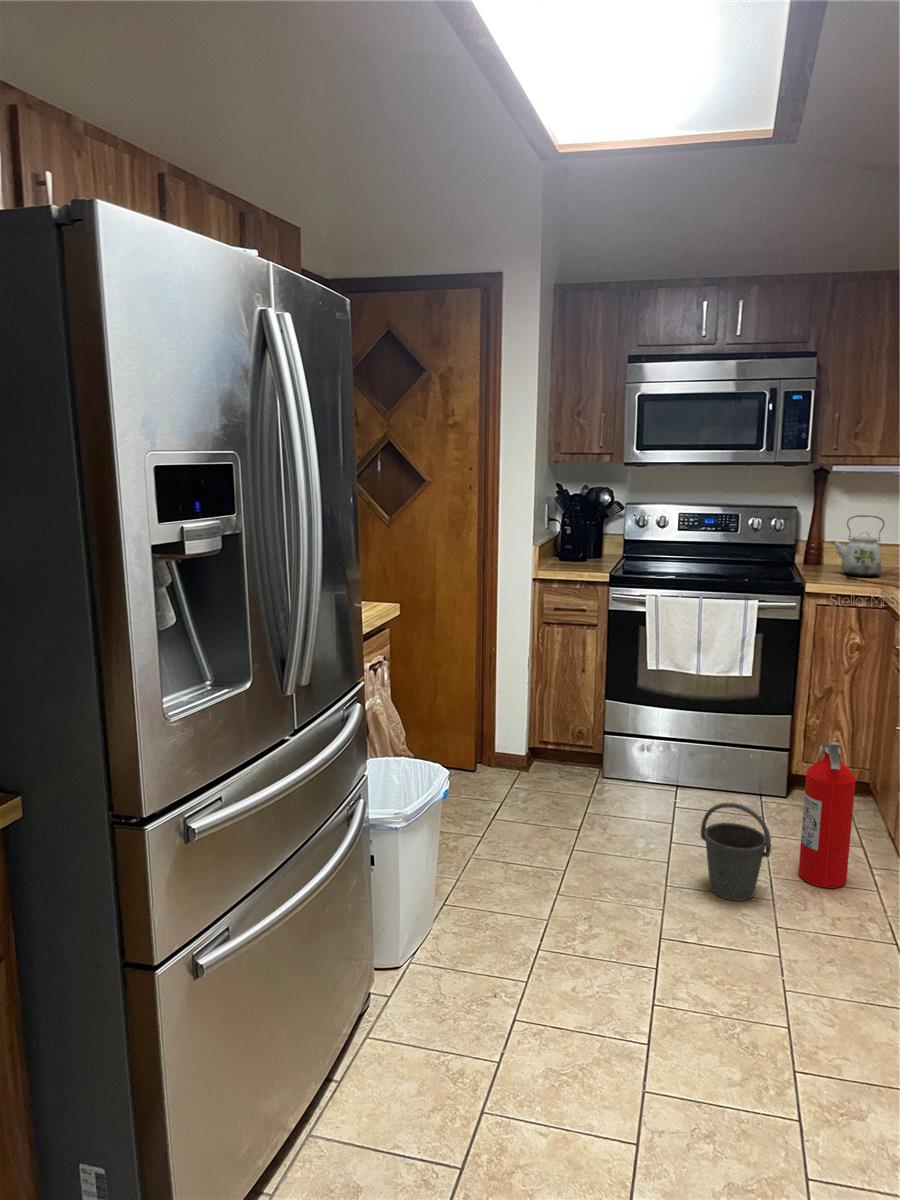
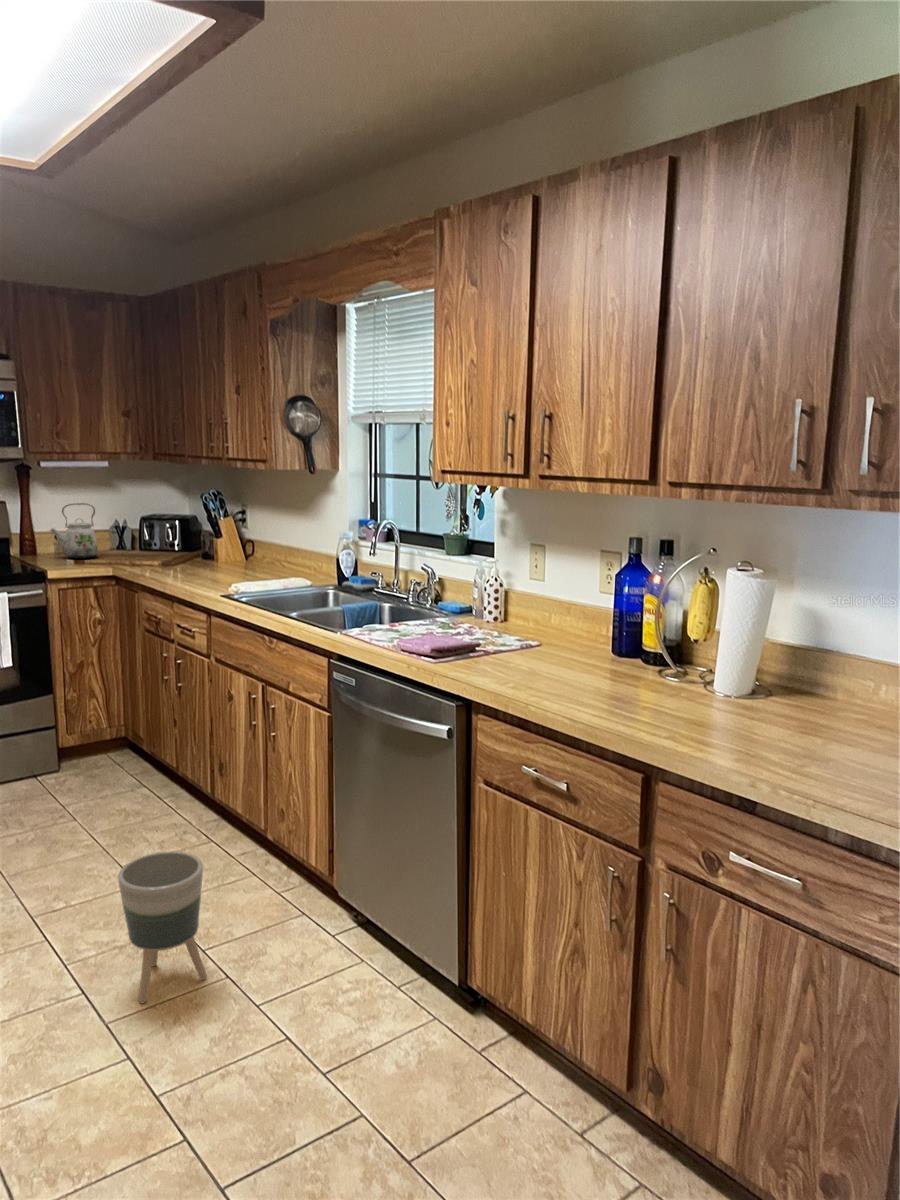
fire extinguisher: present [799,742,856,888] -> none [104,700,151,828]
bucket: present [701,803,771,901] -> none [27,777,98,868]
planter: none [687,928,792,1112] -> present [118,851,207,1003]

